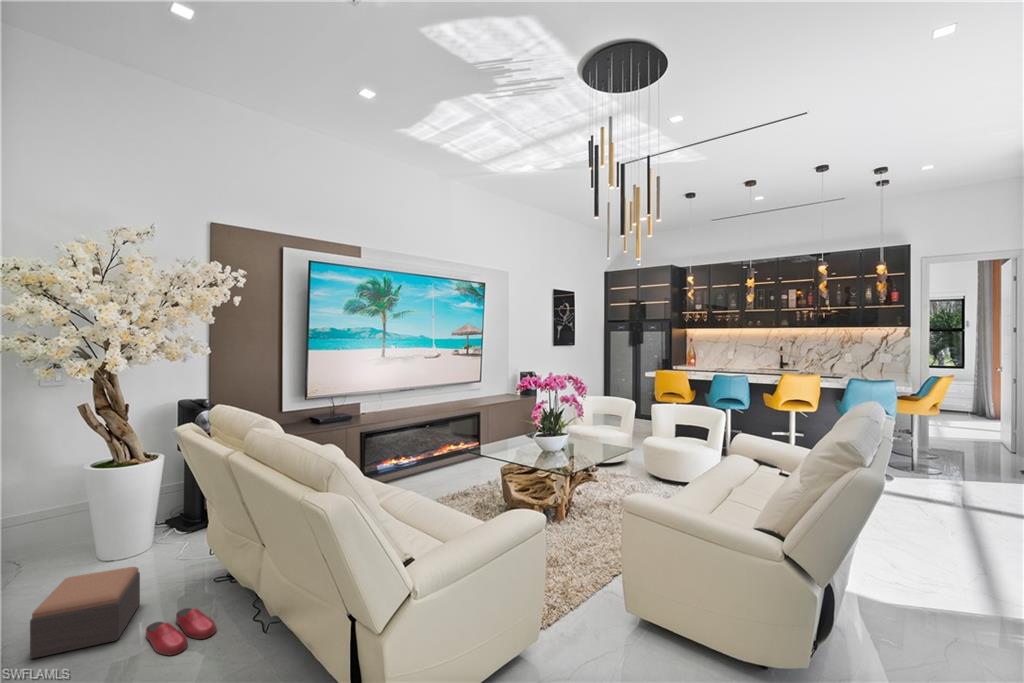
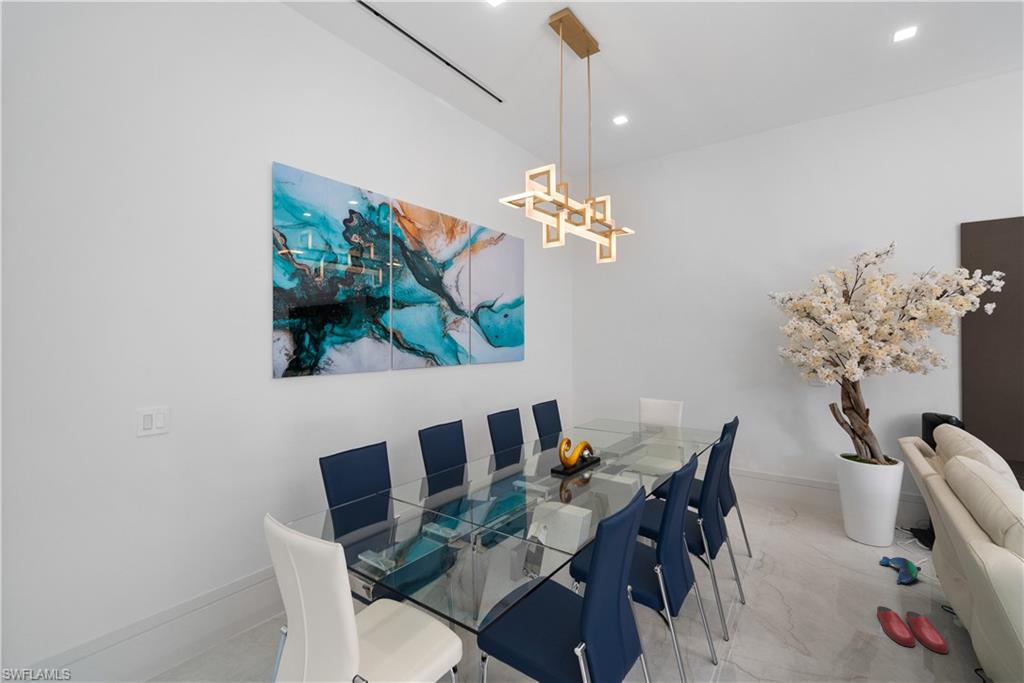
plush toy: none [141,555,185,586] -> present [879,556,921,583]
footstool: present [30,567,140,659] -> none [795,534,875,603]

